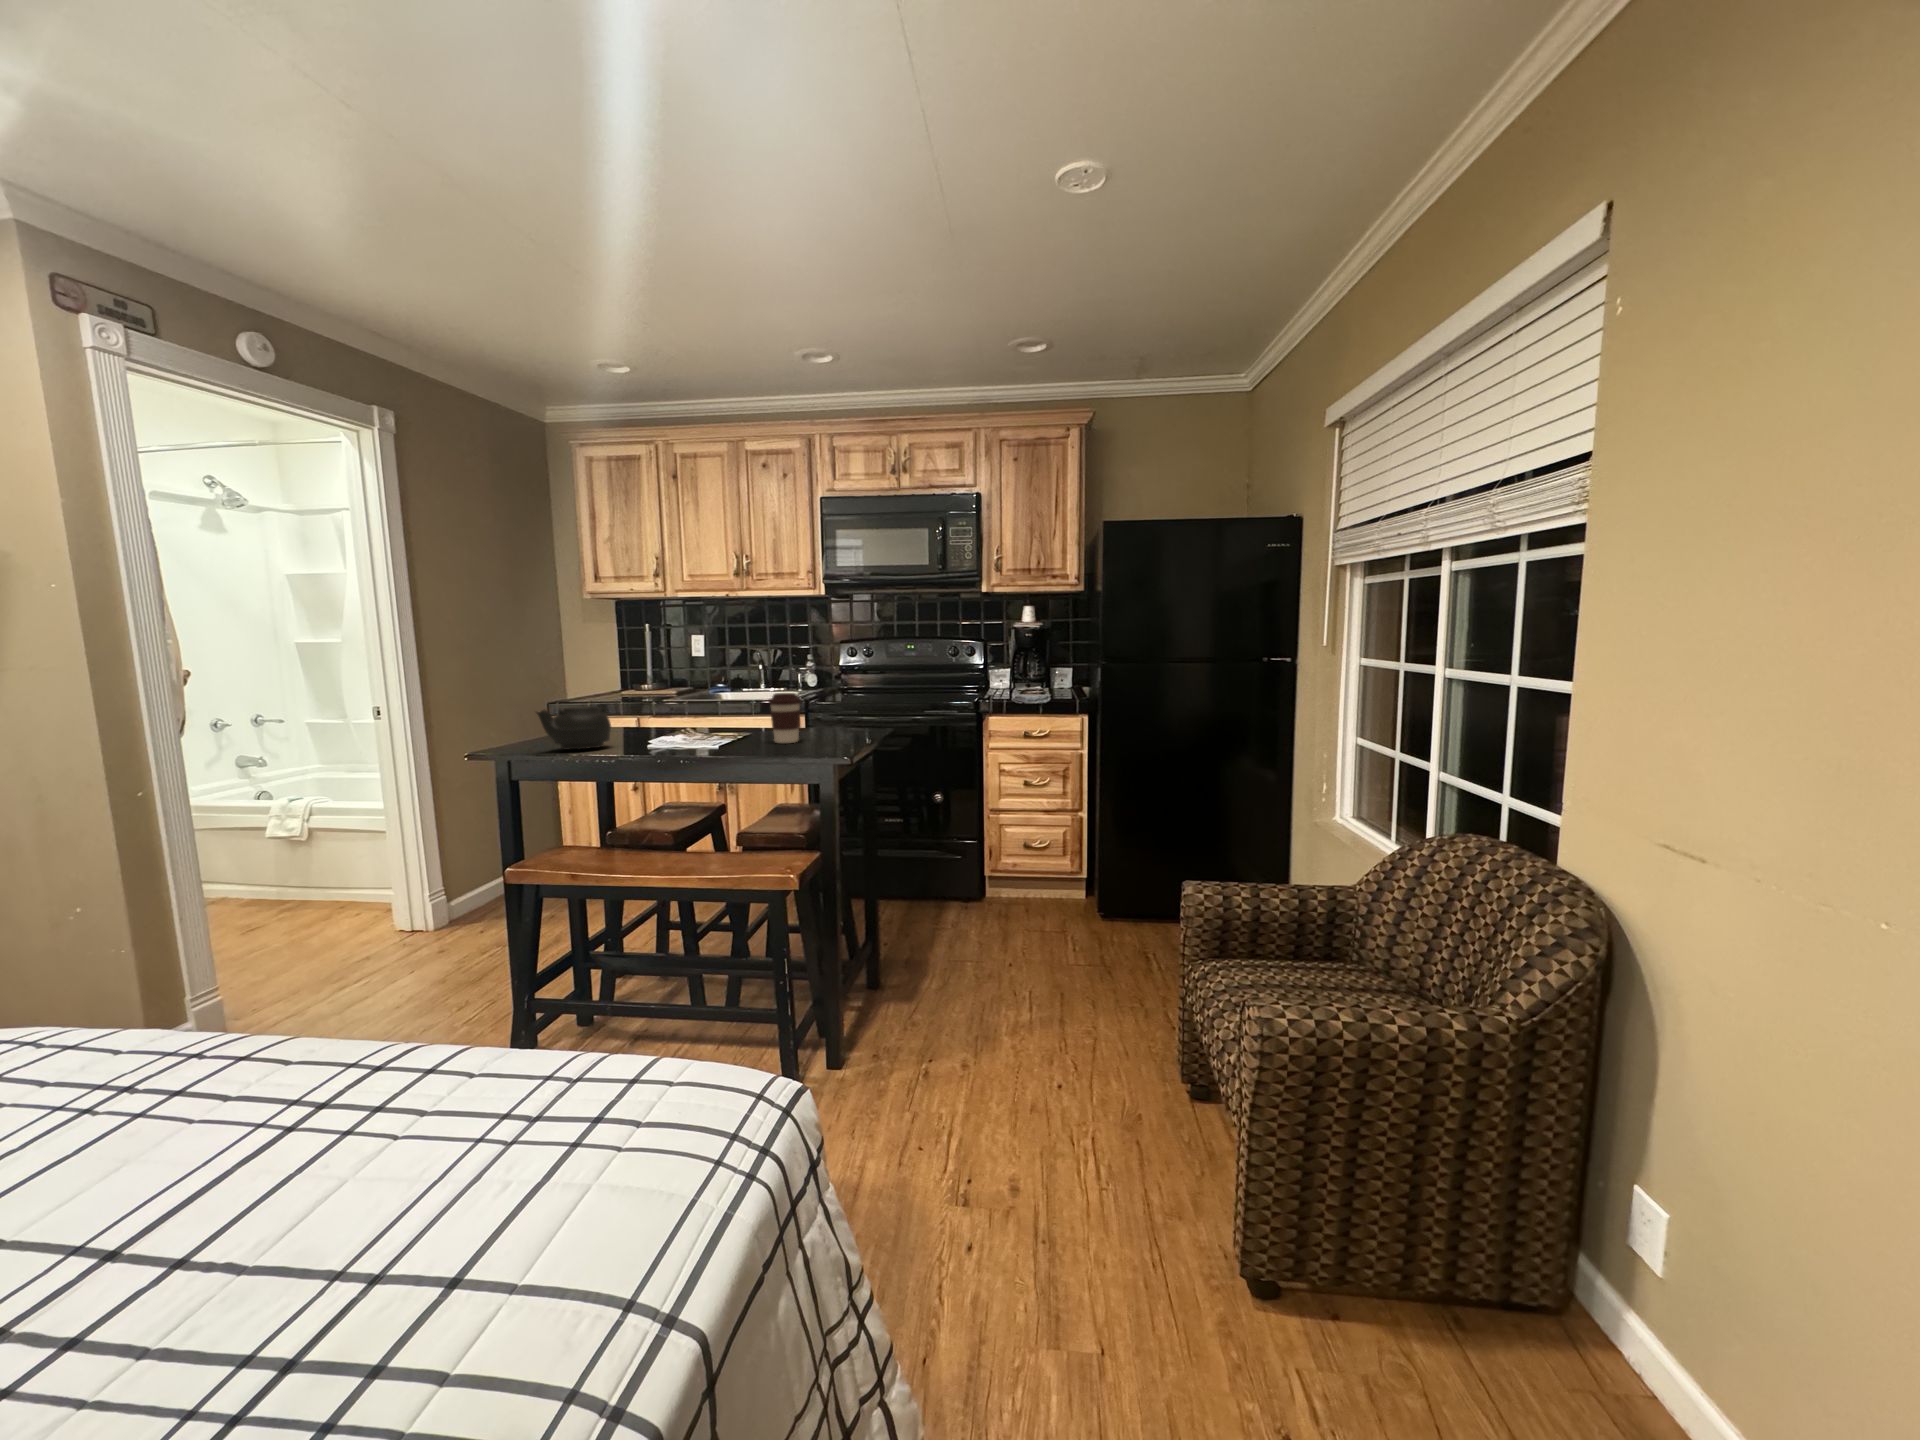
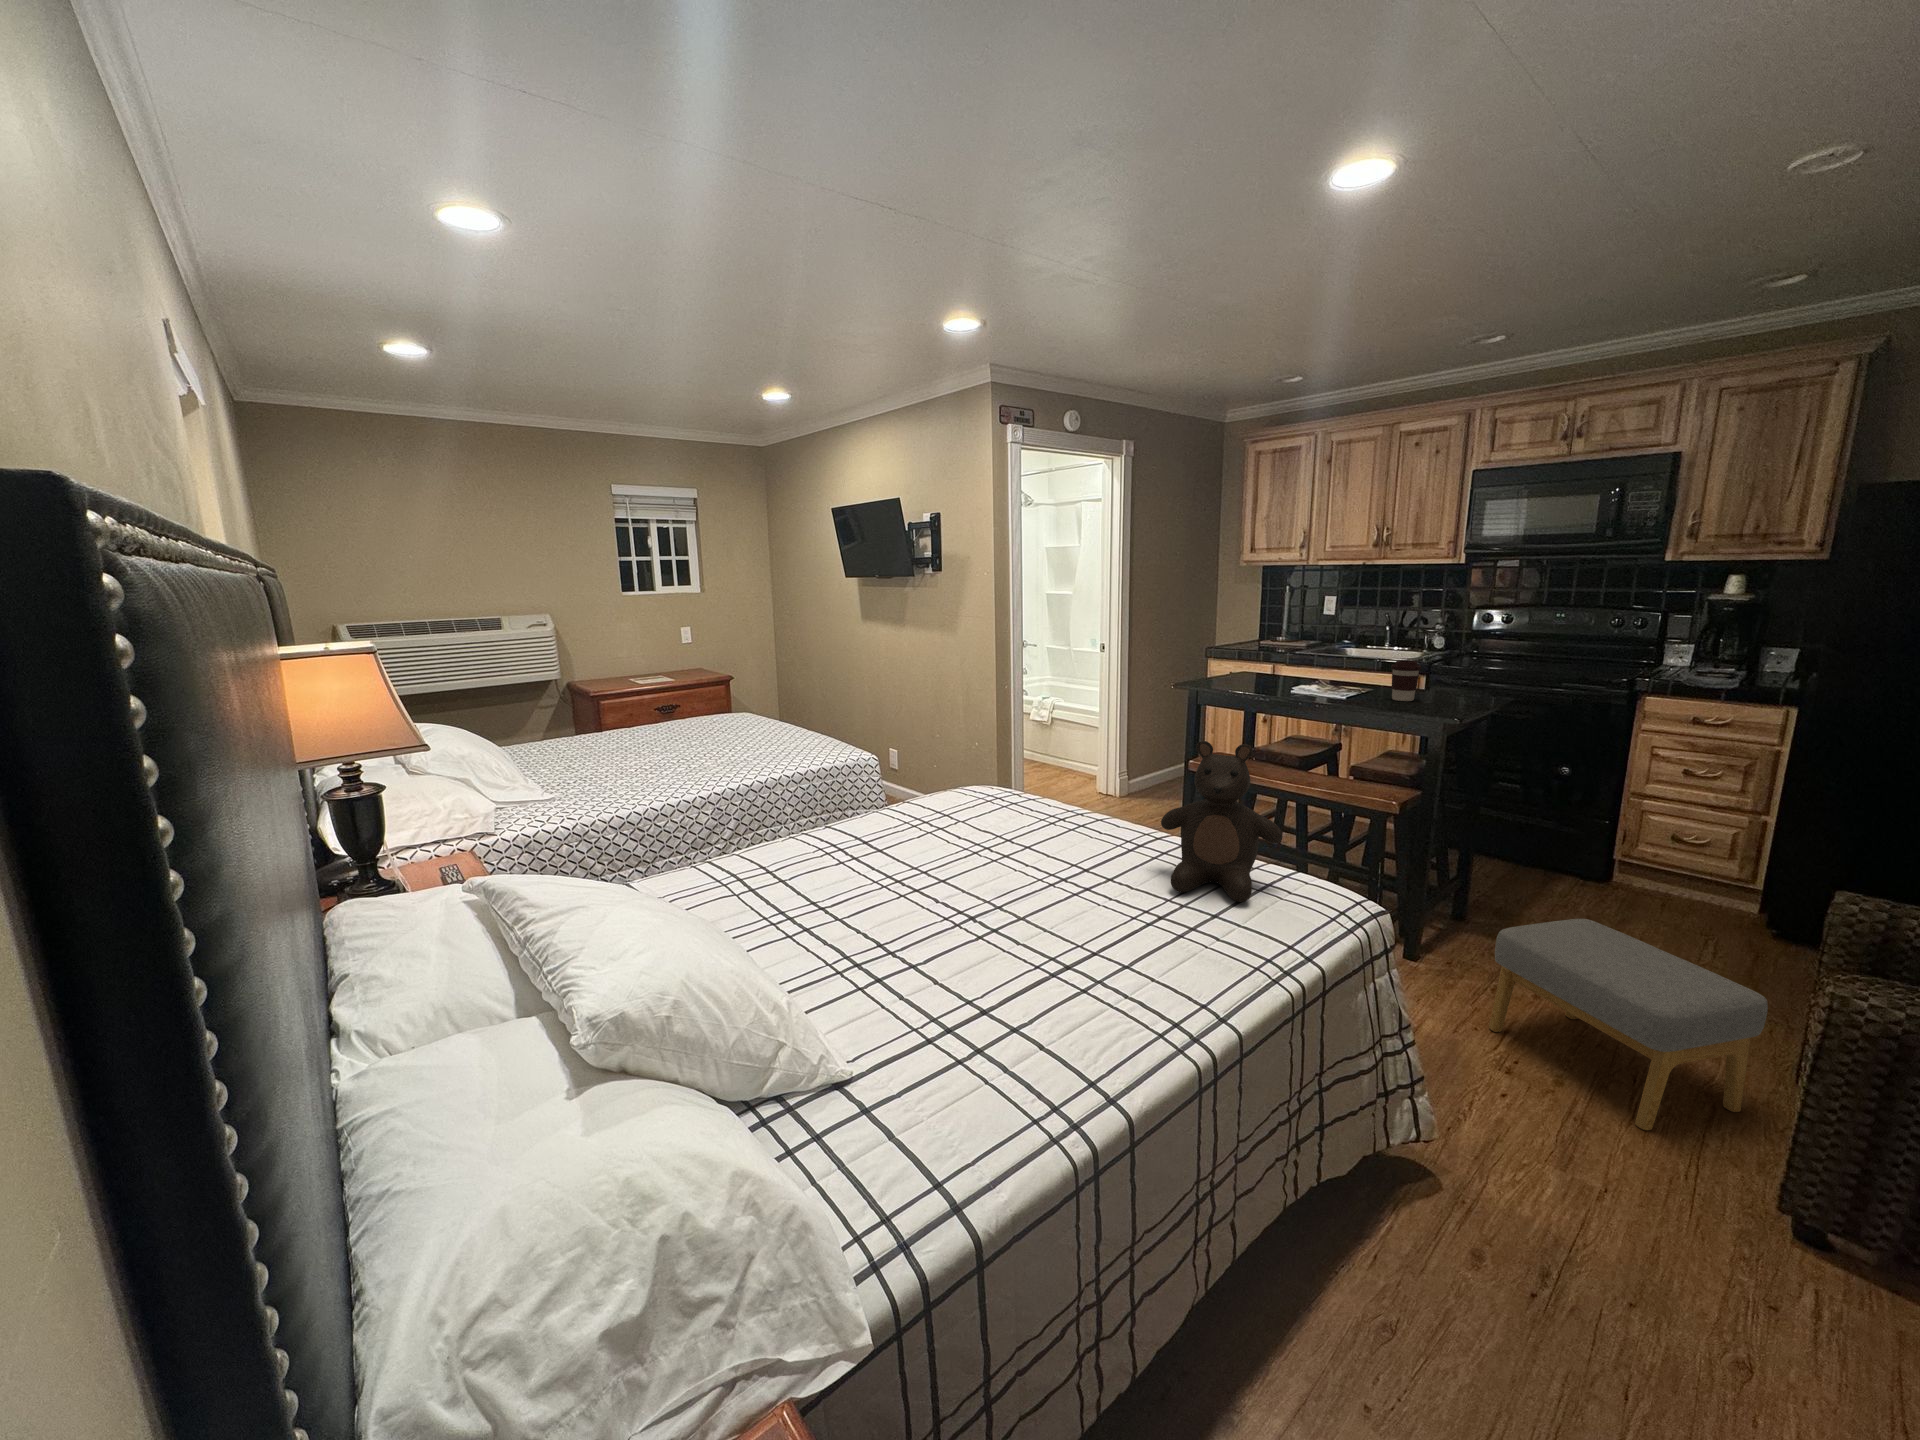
teapot: present [536,706,611,750] -> none [1217,659,1265,689]
teddy bear: none [319,856,611,1265] -> present [1161,741,1283,902]
footstool: none [929,965,1163,1214] -> present [1489,919,1768,1130]

